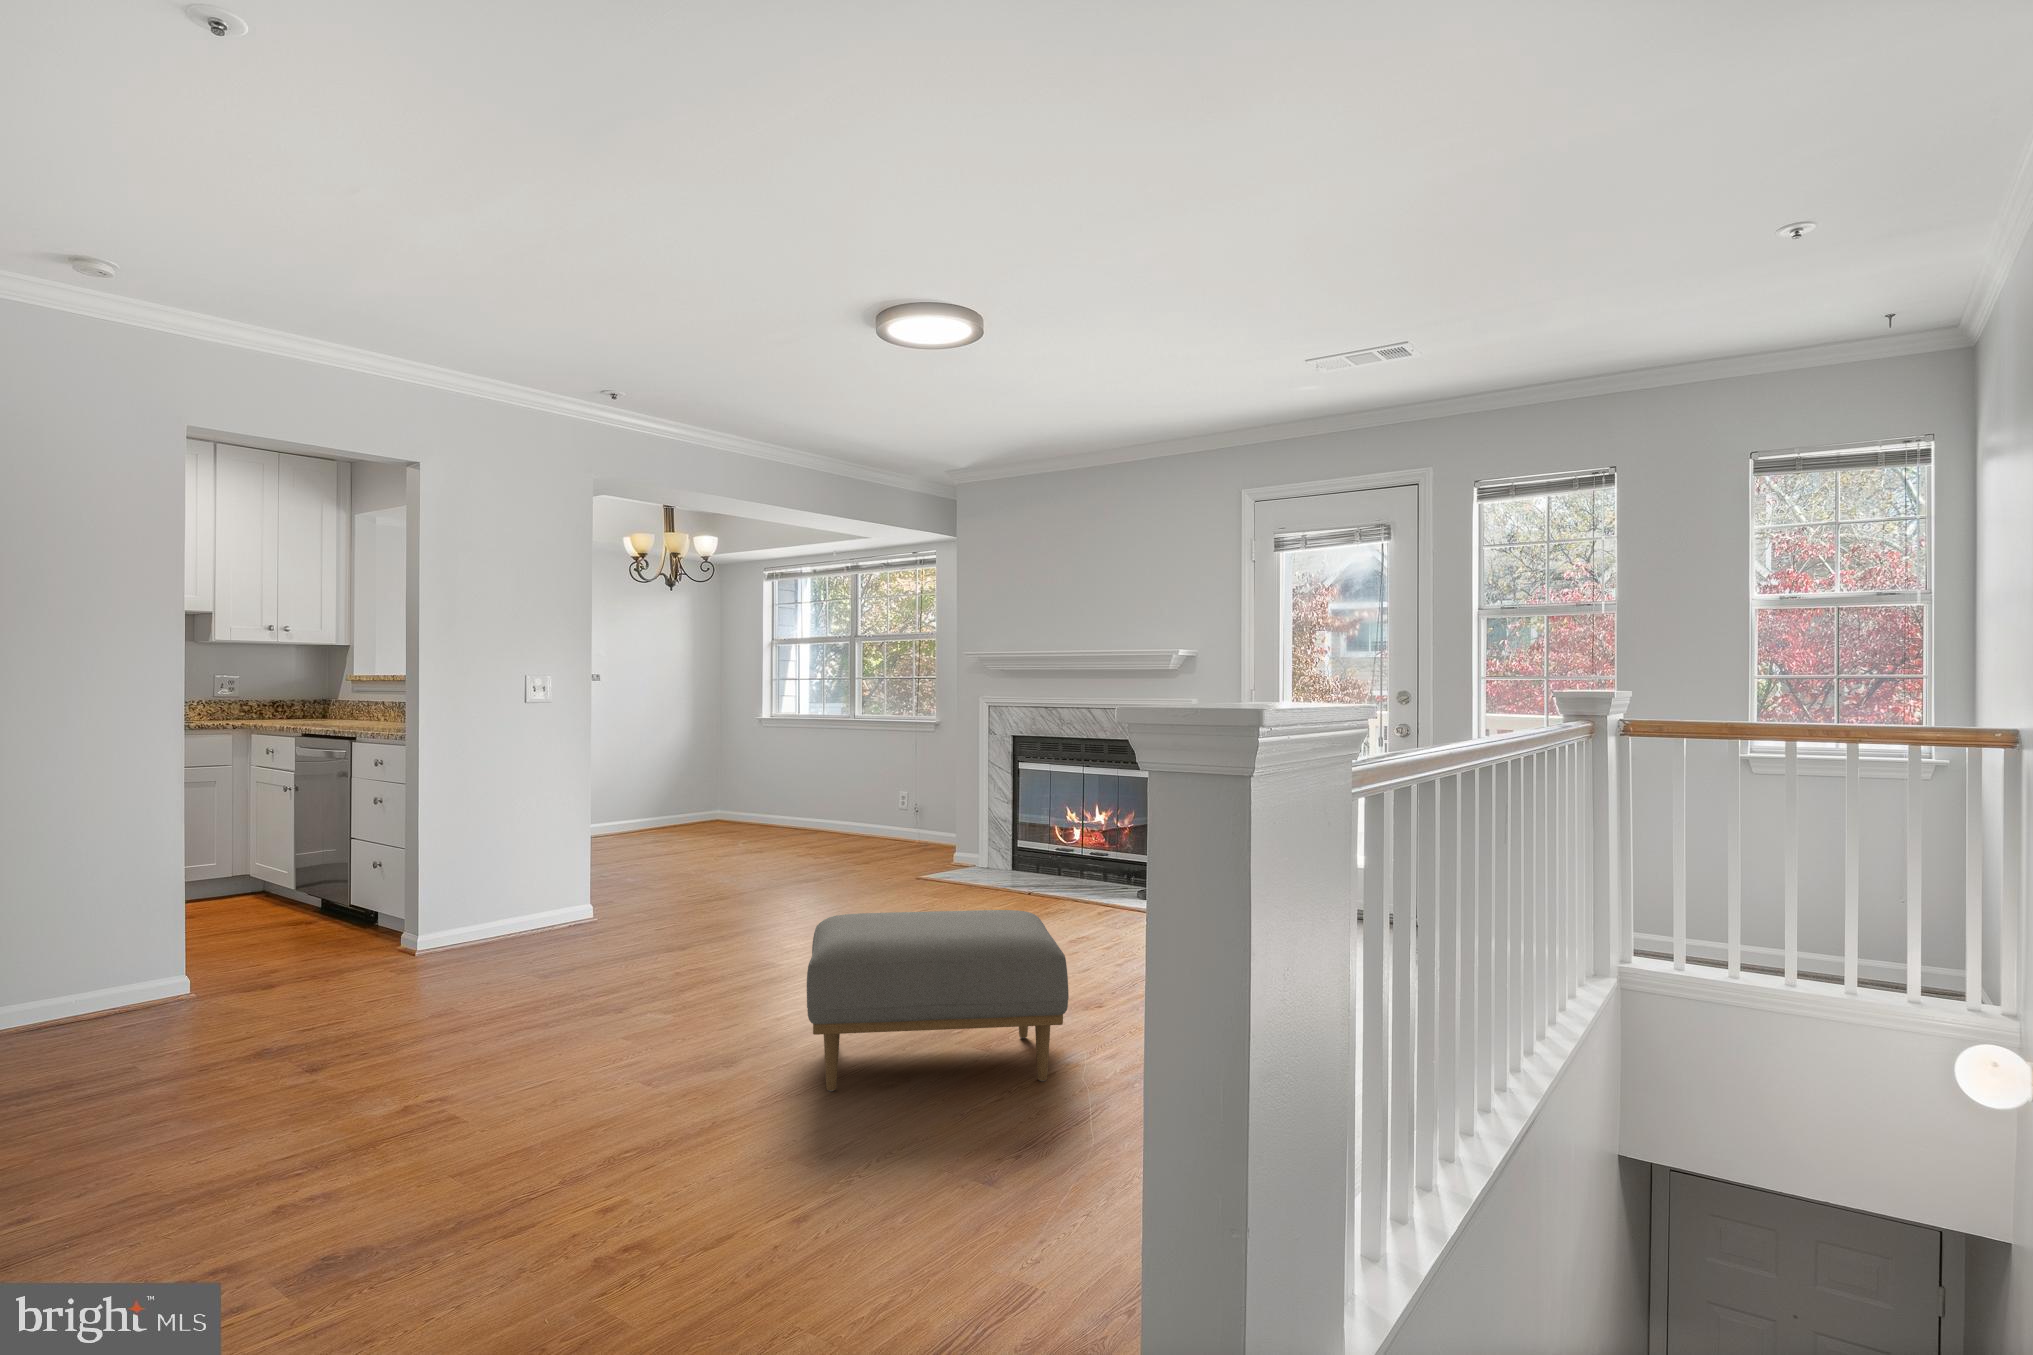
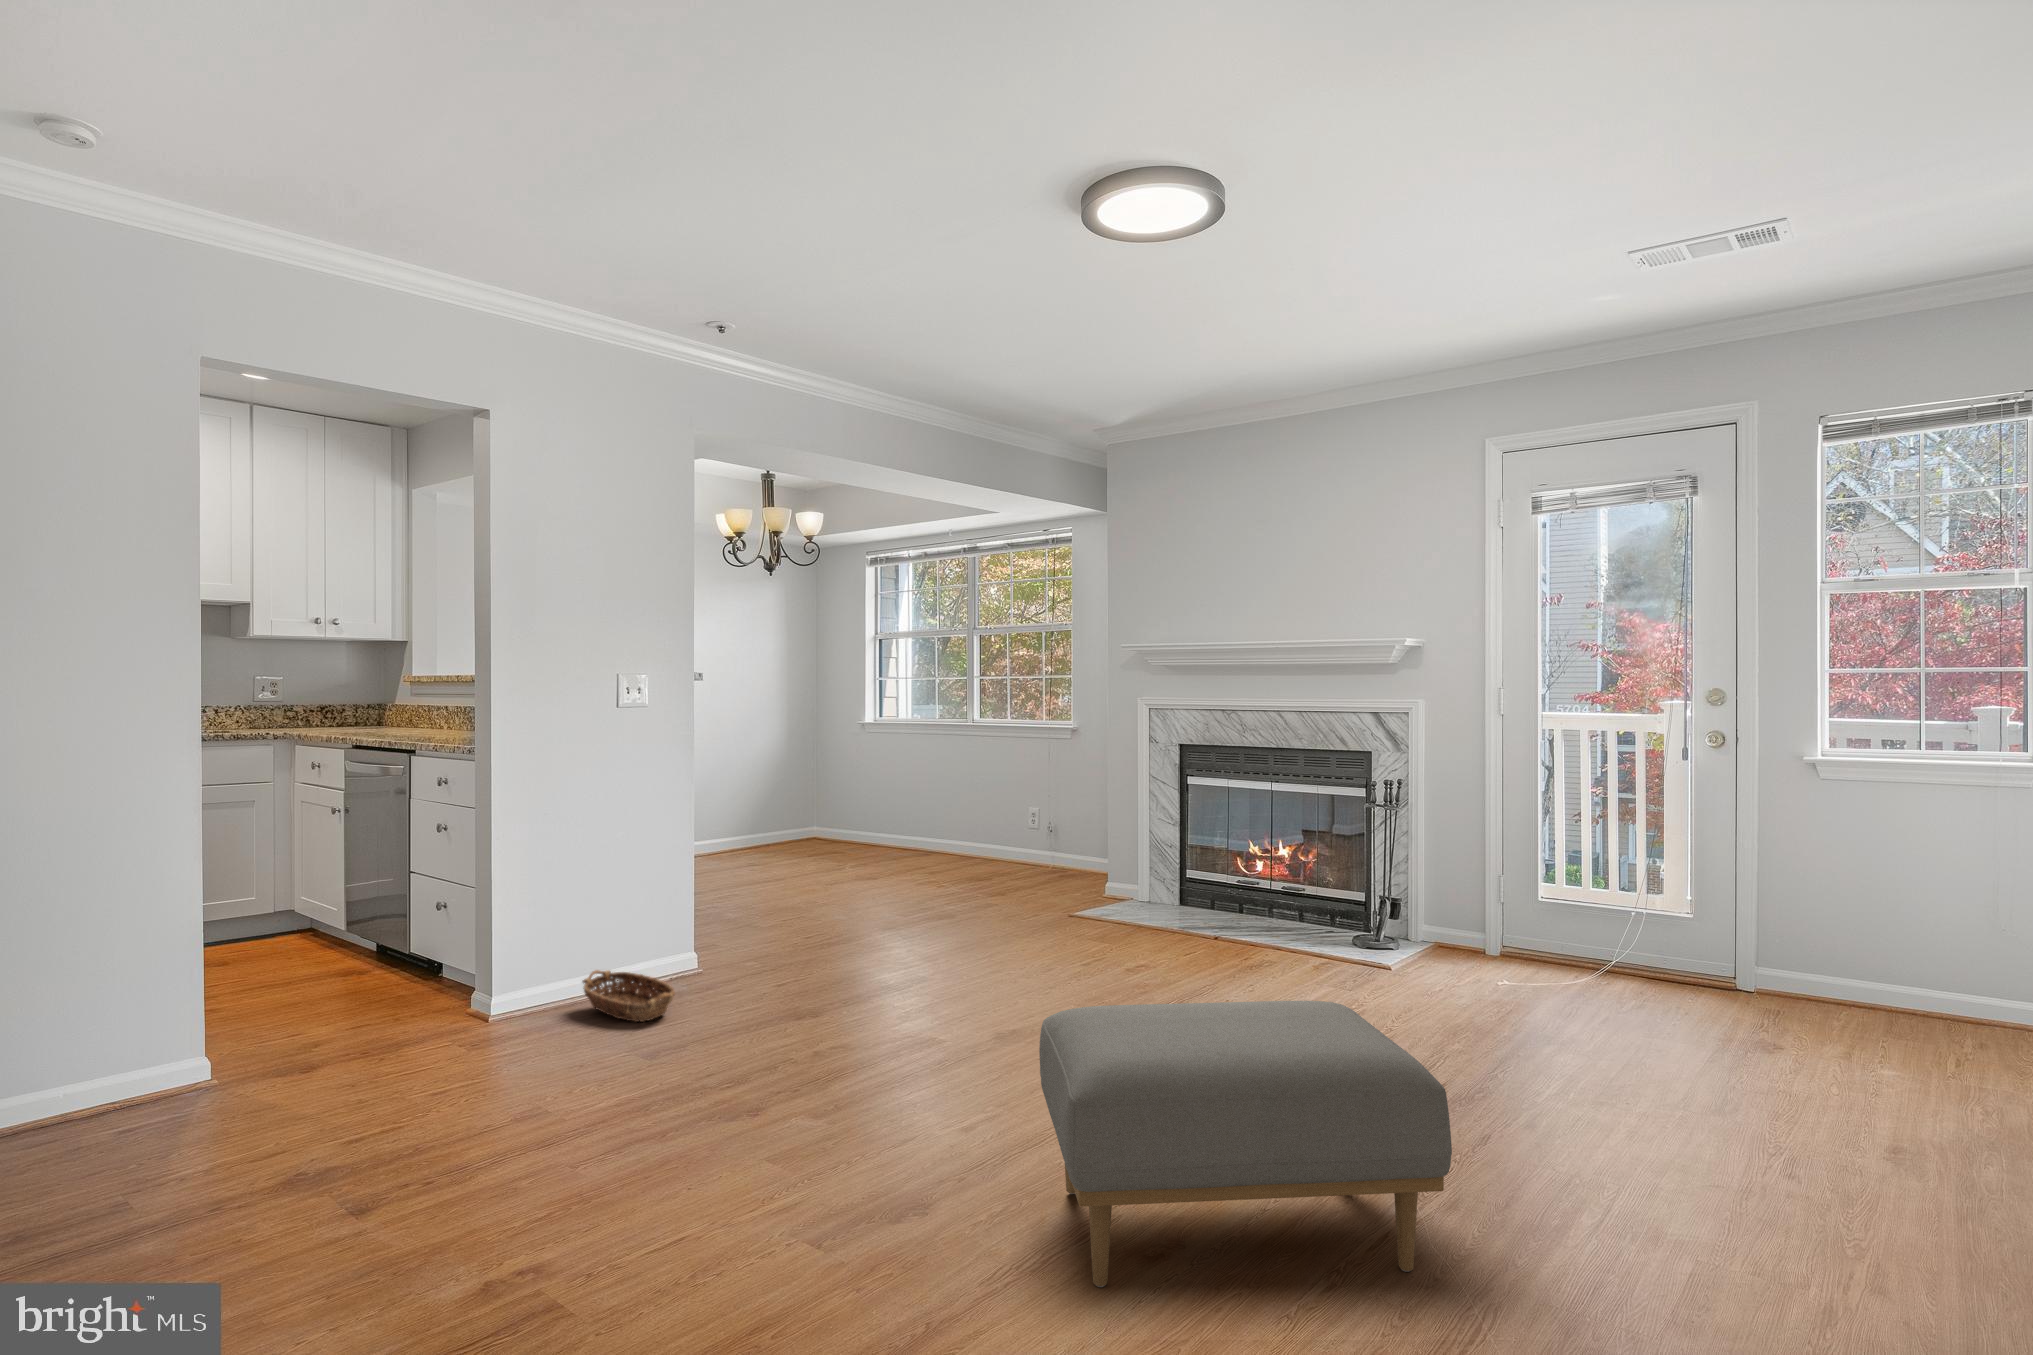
basket: none [475,908,589,955] -> present [582,970,675,1022]

